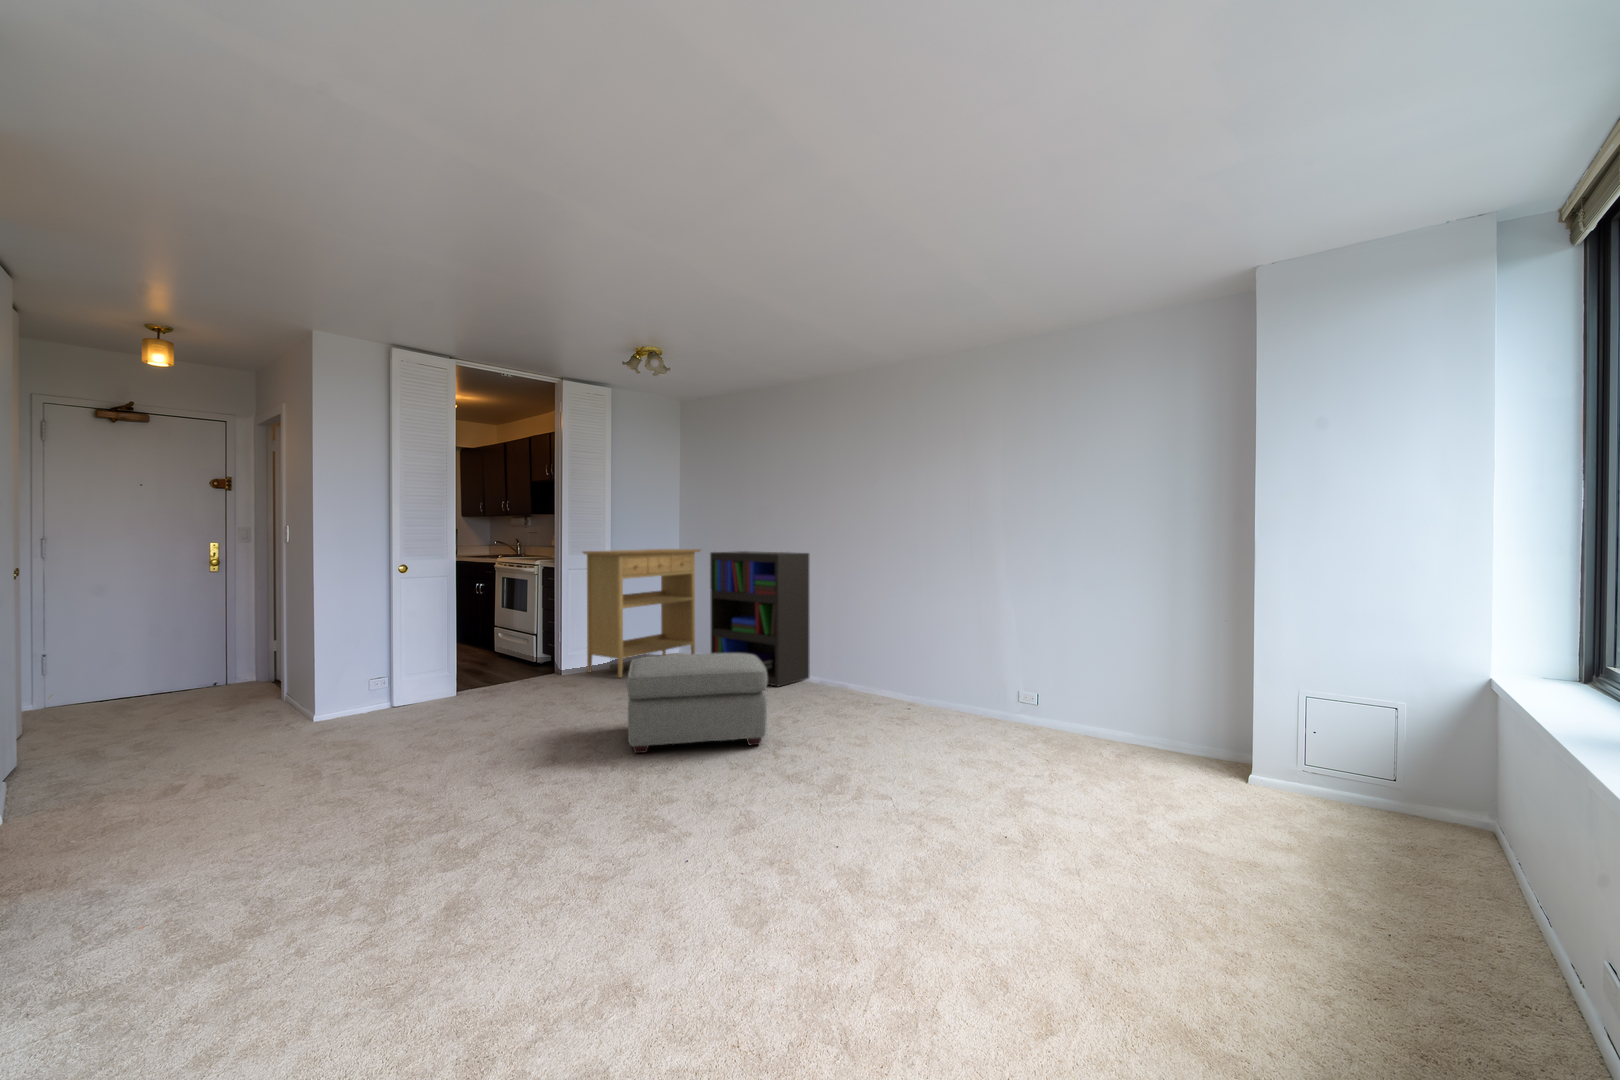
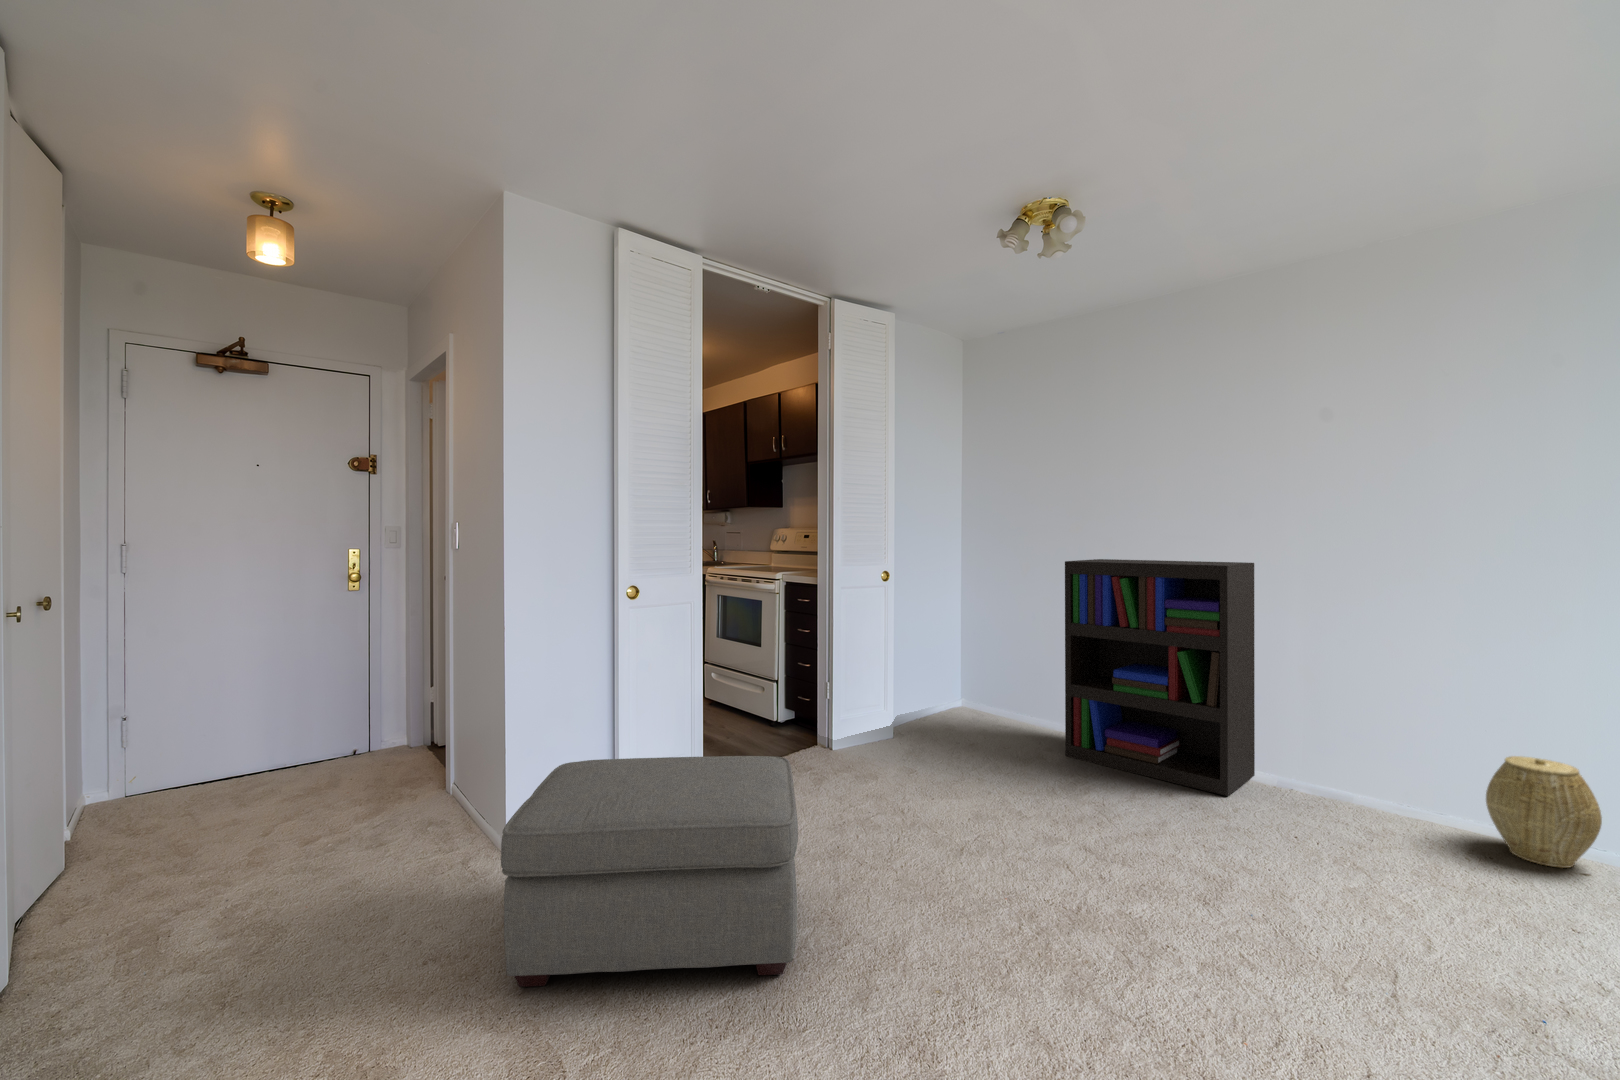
console table: present [582,549,701,678] -> none [861,555,1018,762]
woven basket: none [879,652,920,706] -> present [1486,756,1602,868]
ottoman: present [627,653,767,753] -> present [501,756,798,987]

